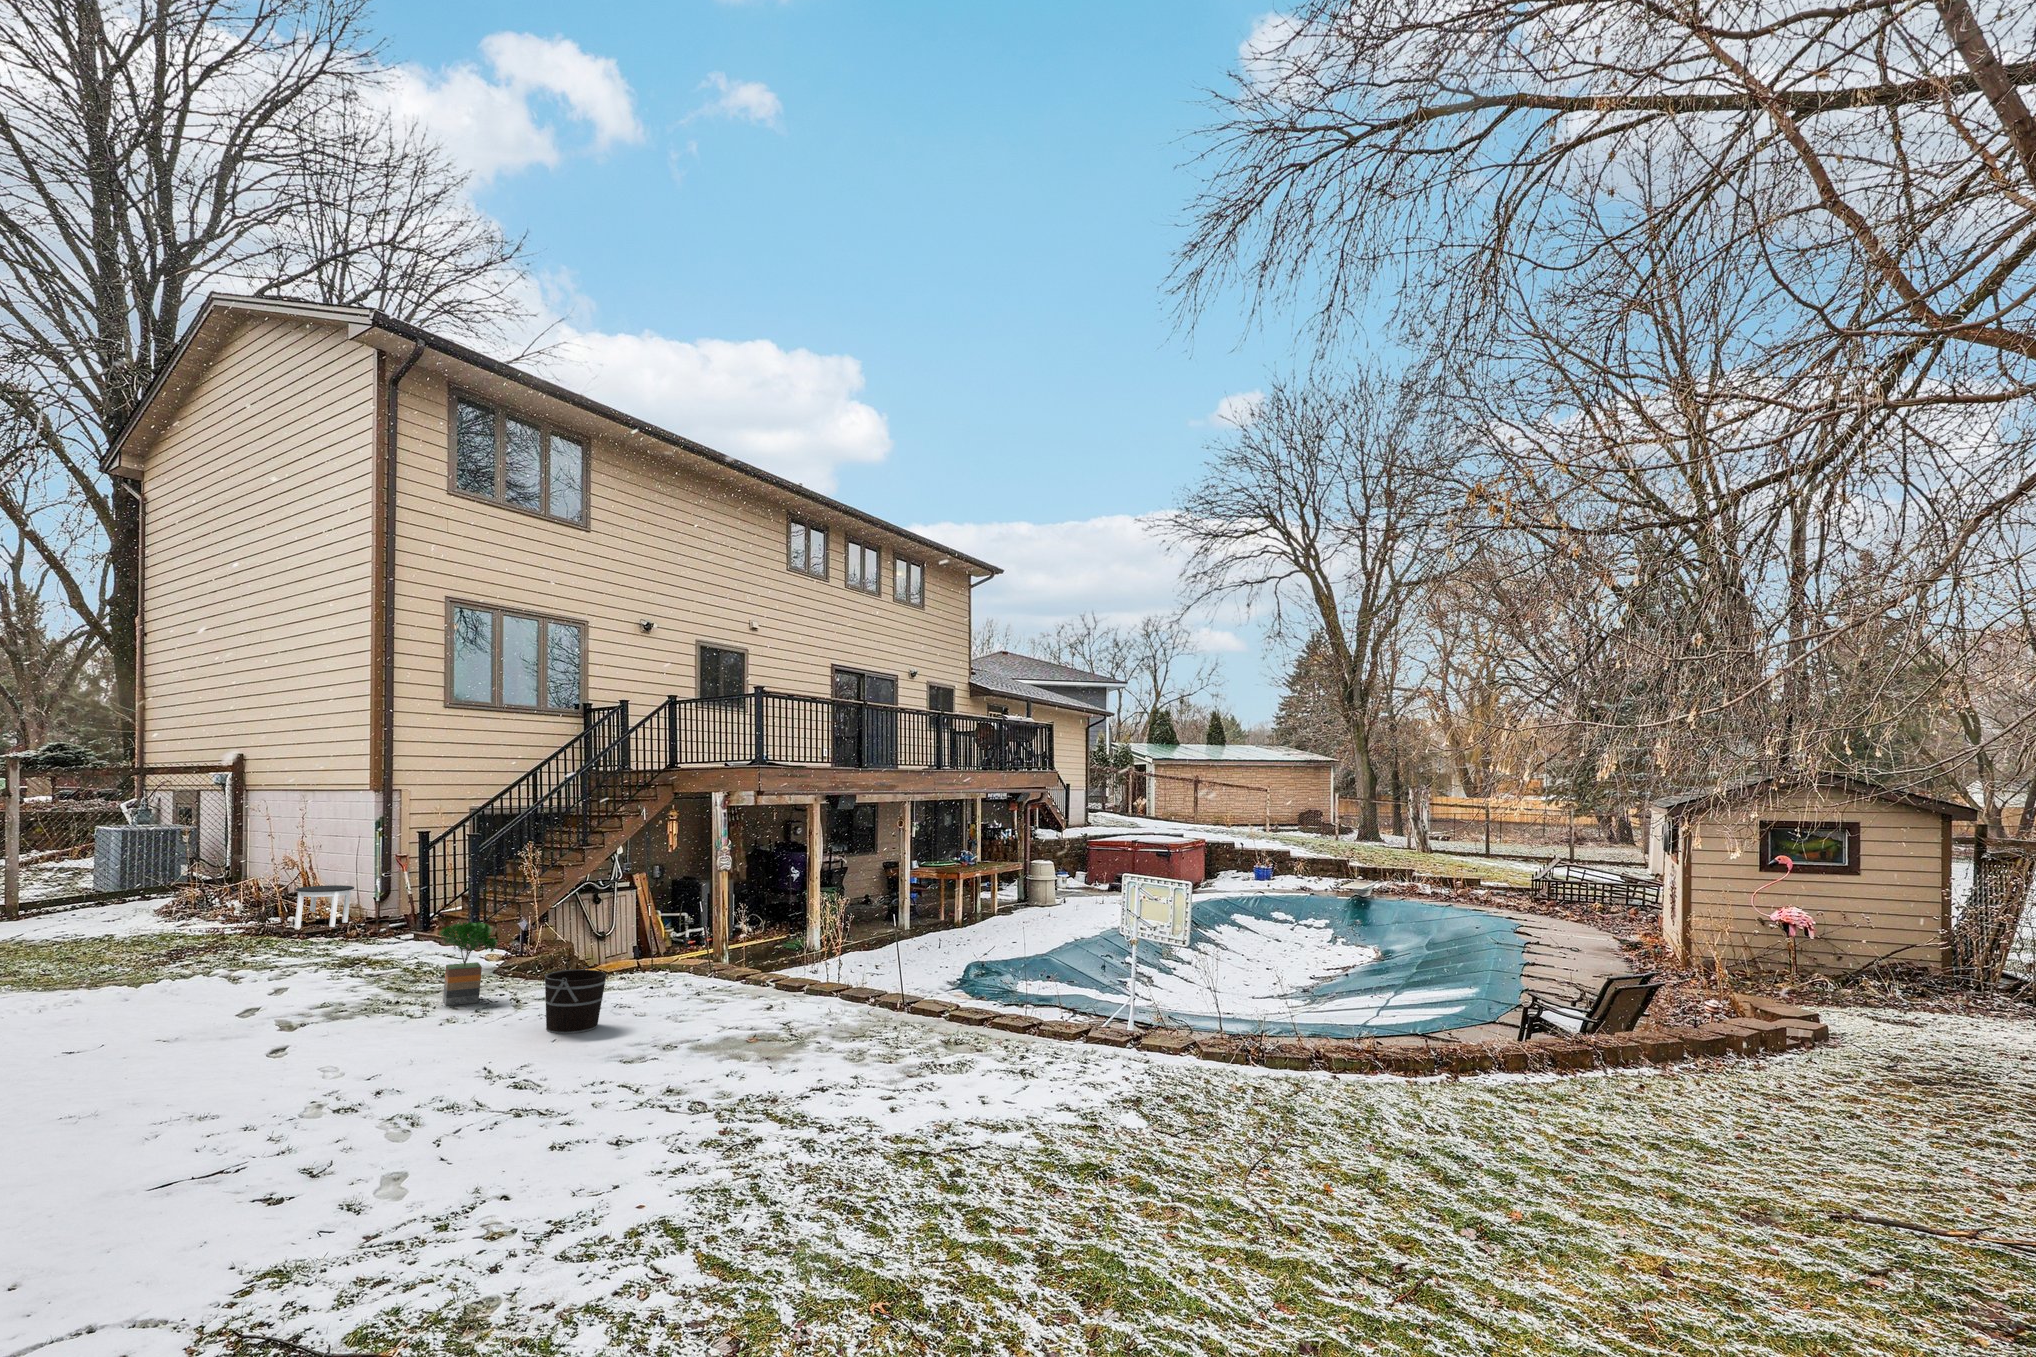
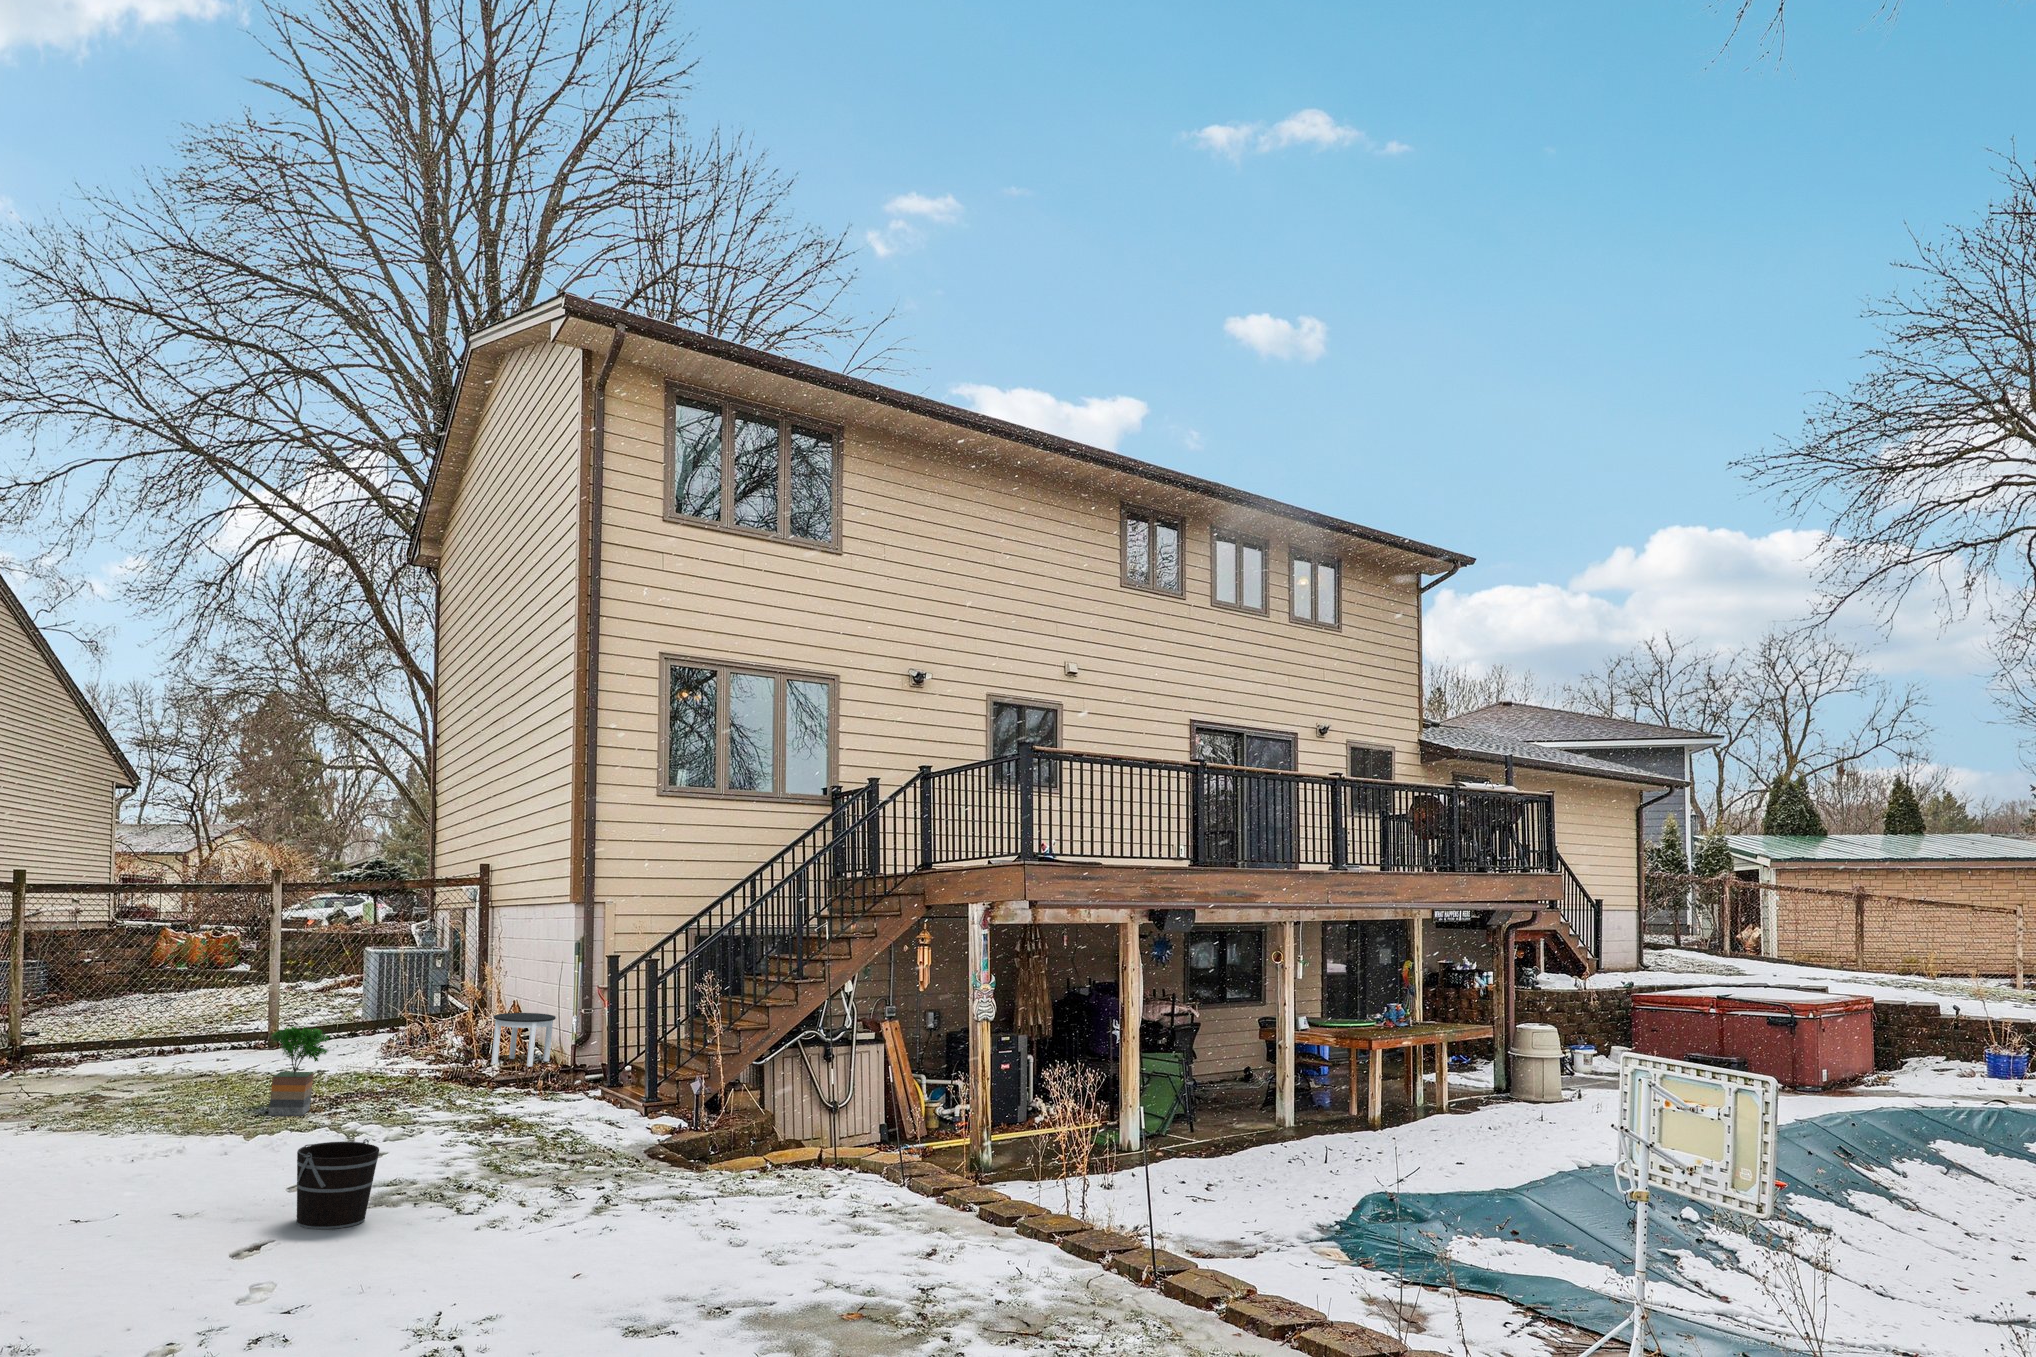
potted tree: present [439,922,497,1006] -> present [268,1027,329,1116]
bucket: present [545,967,607,1034] -> present [297,1139,379,1229]

